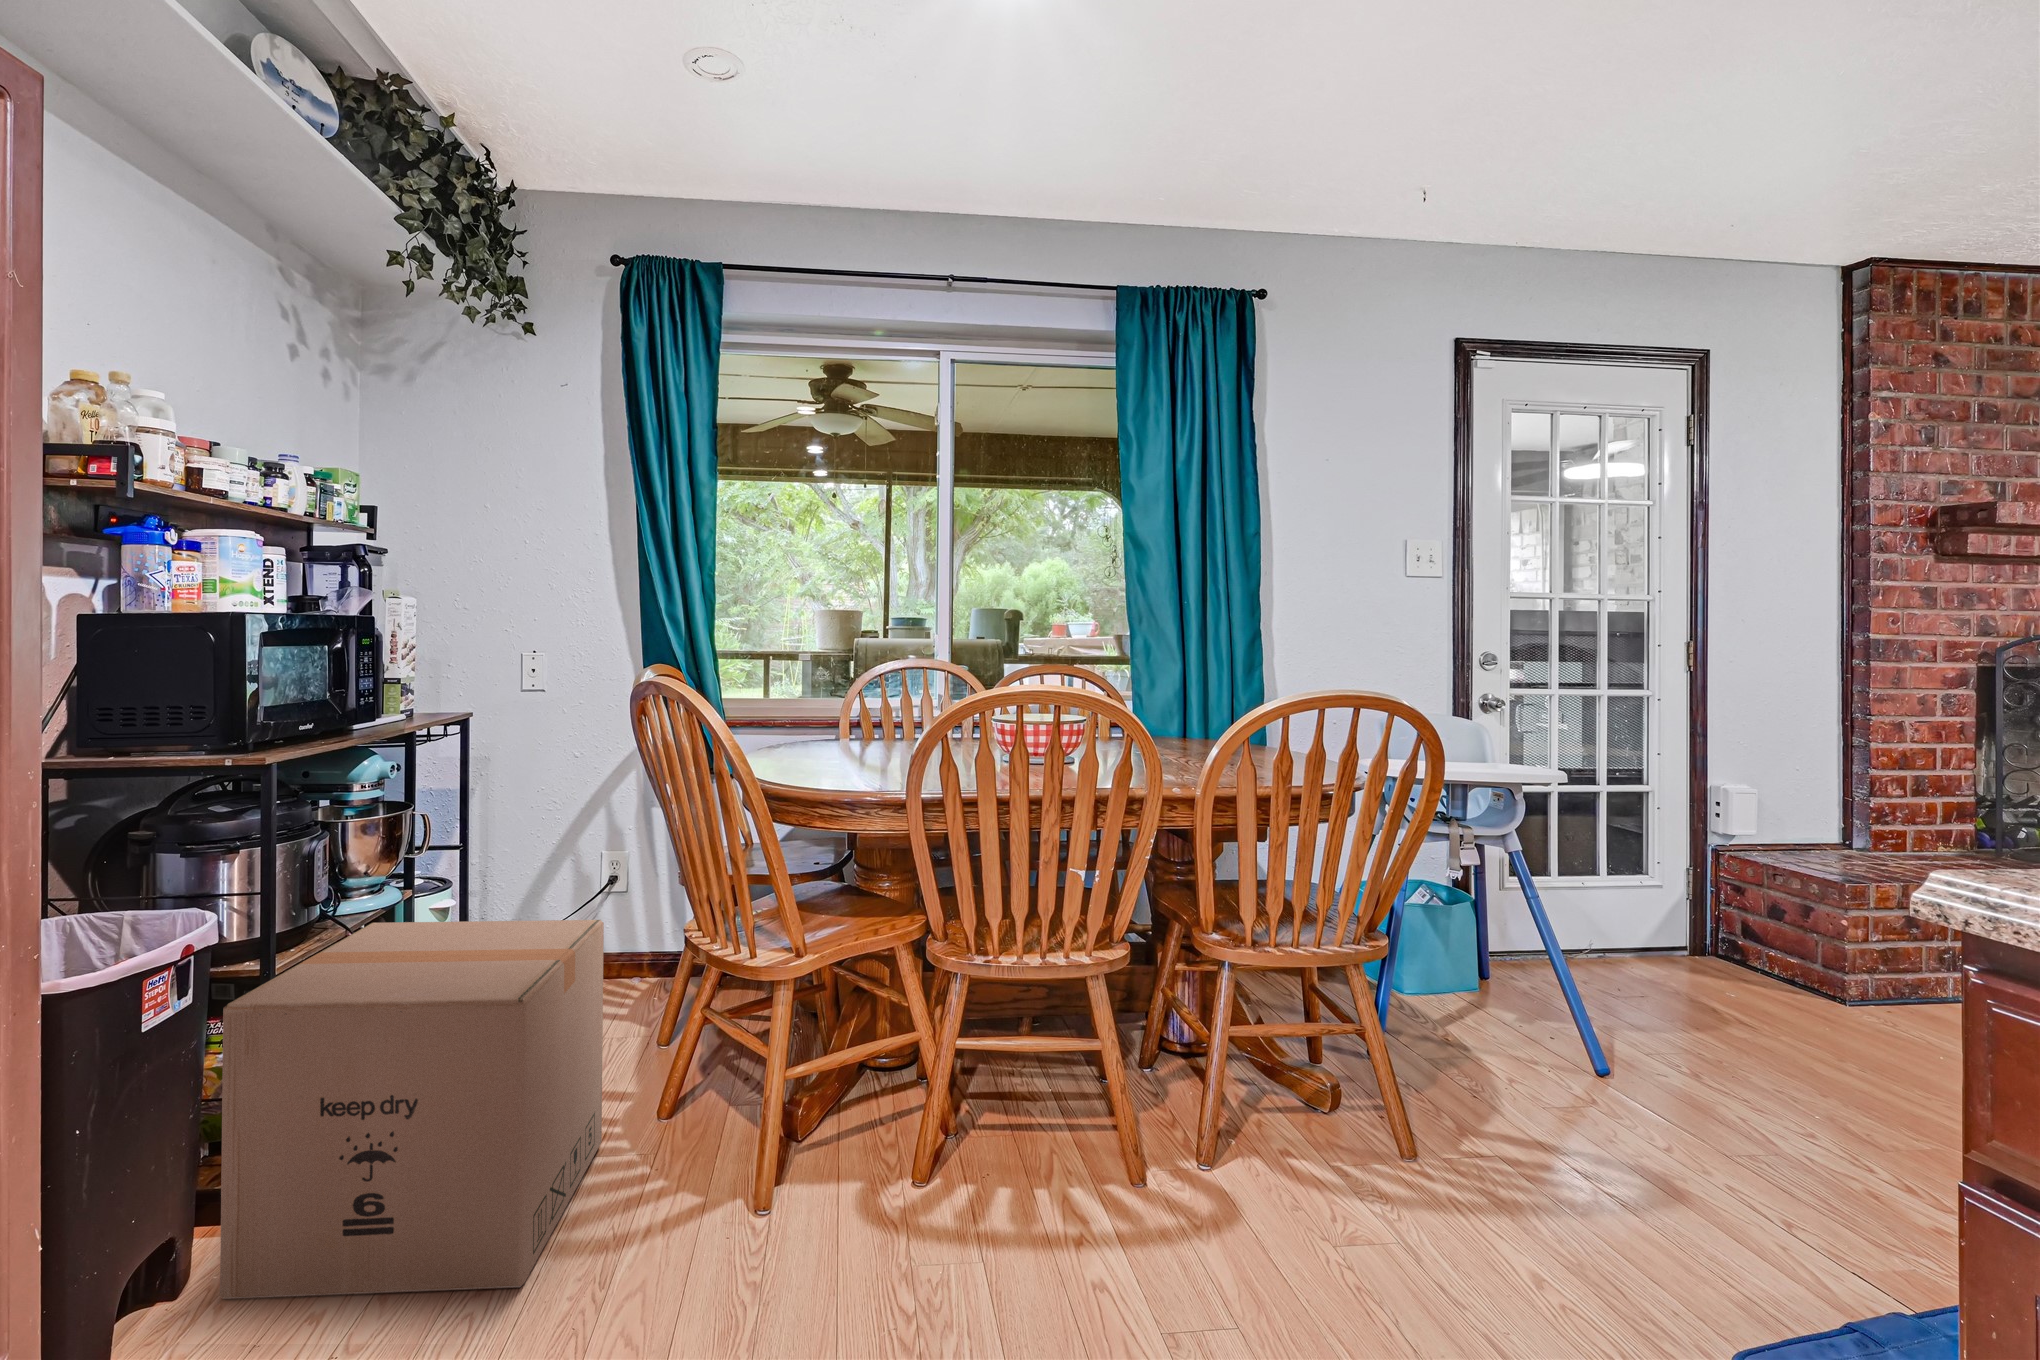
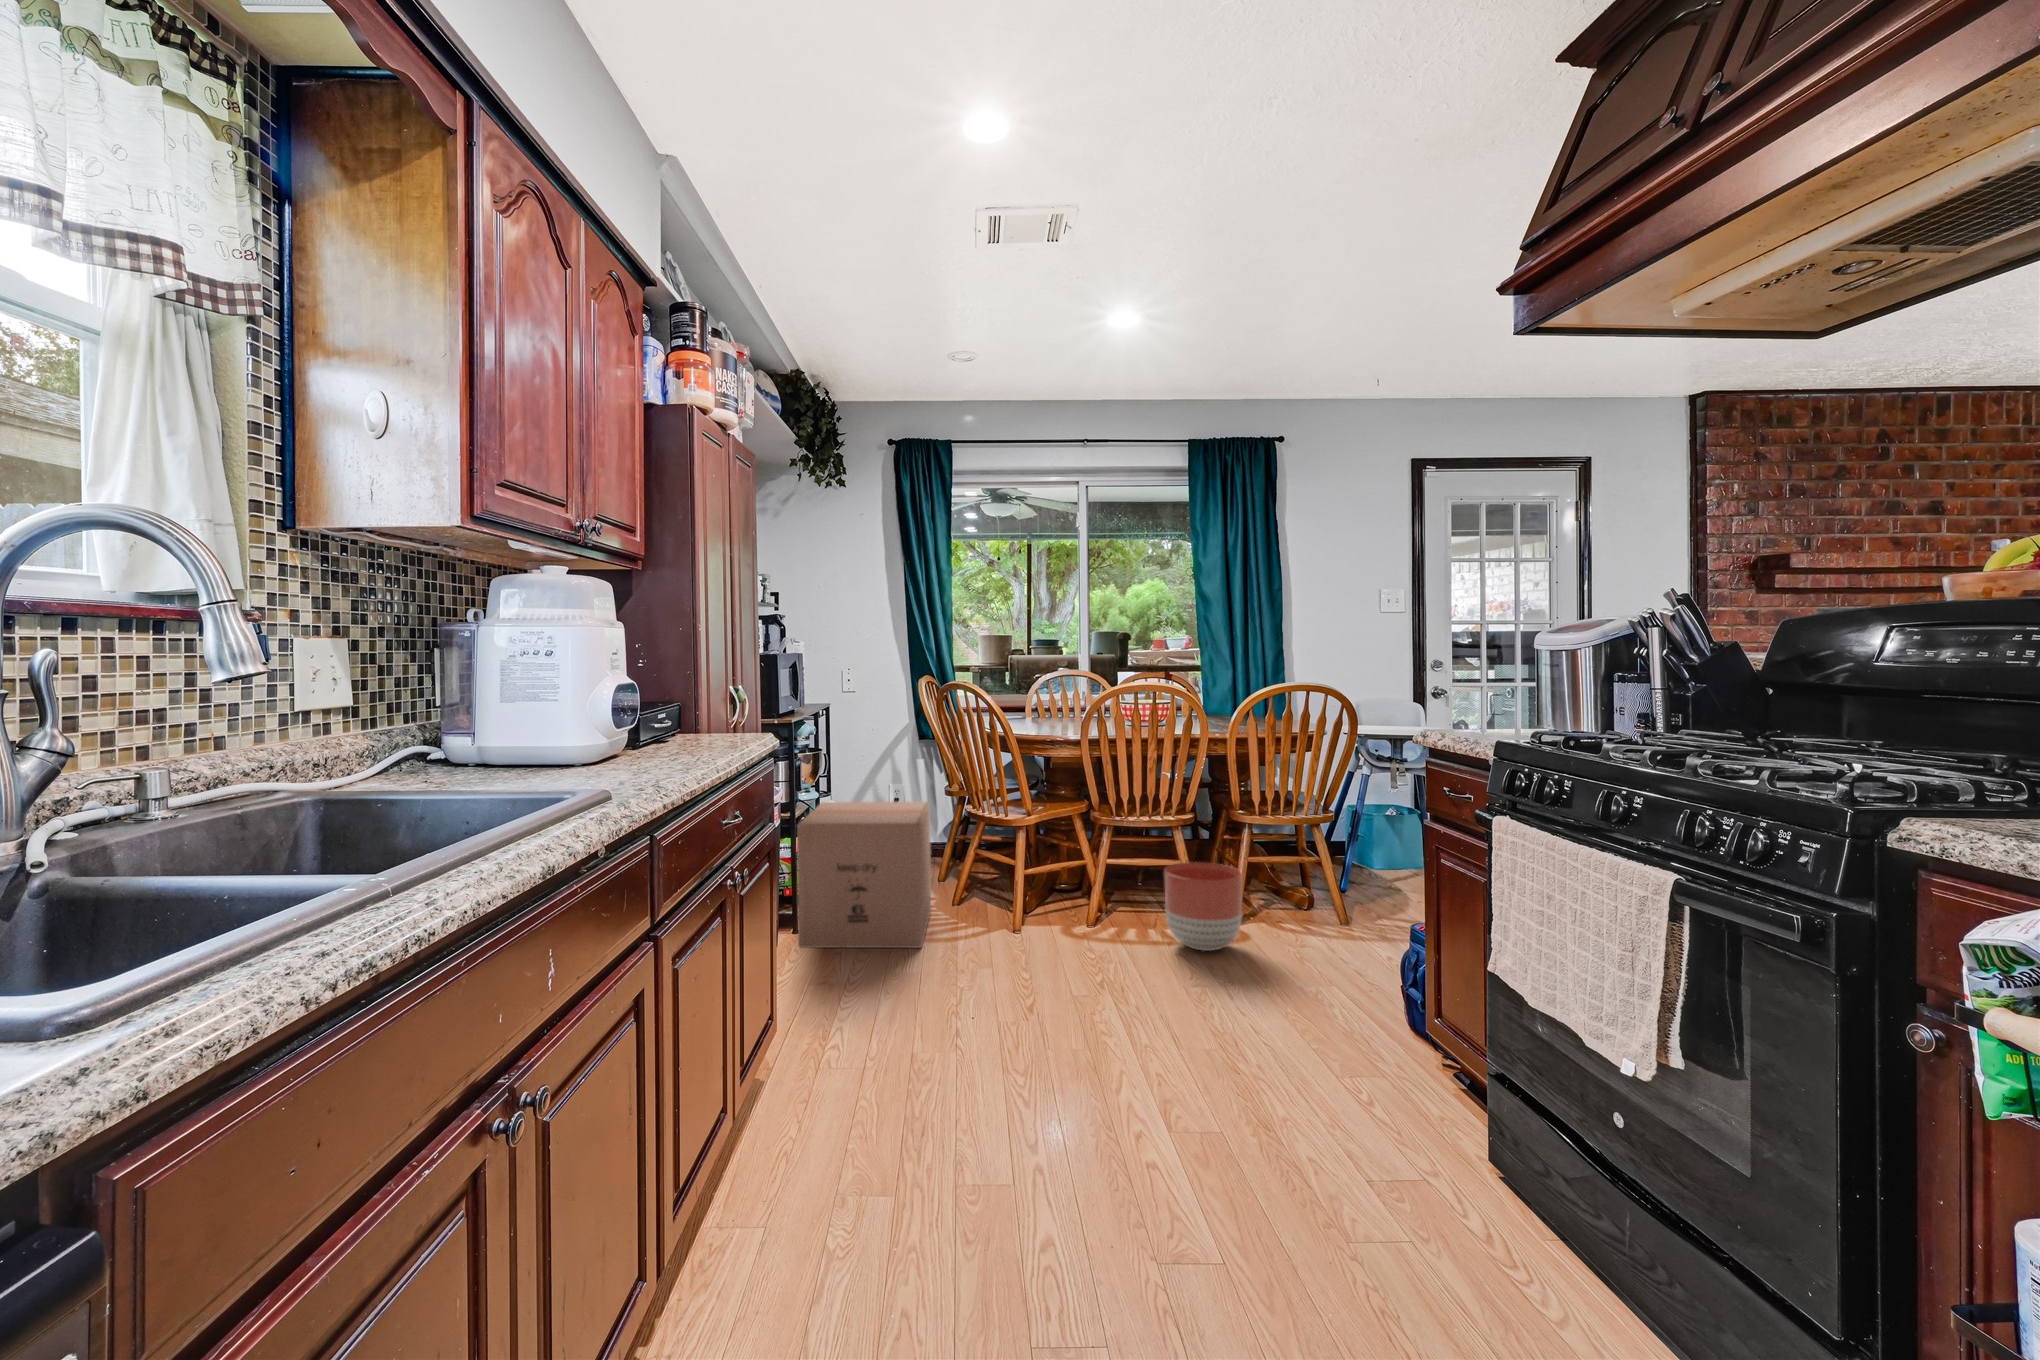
planter: none [1073,1056,1236,1270] -> present [1164,862,1242,951]

